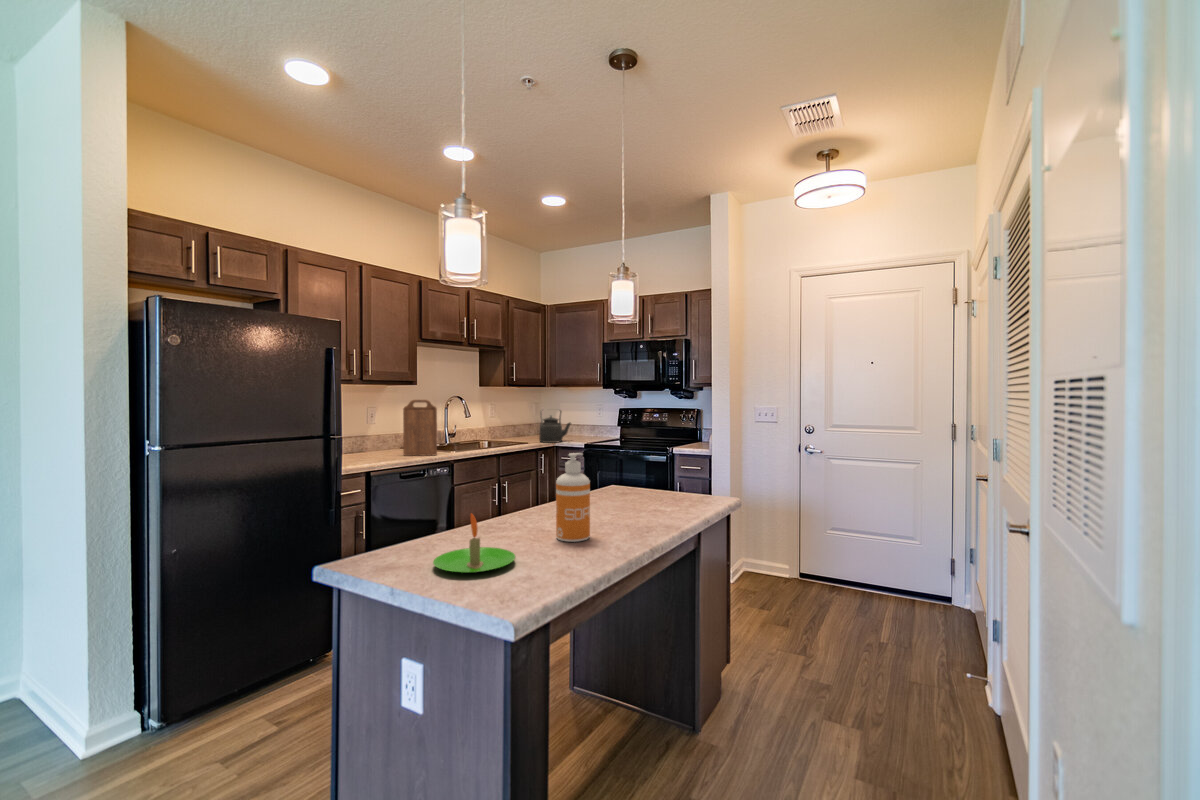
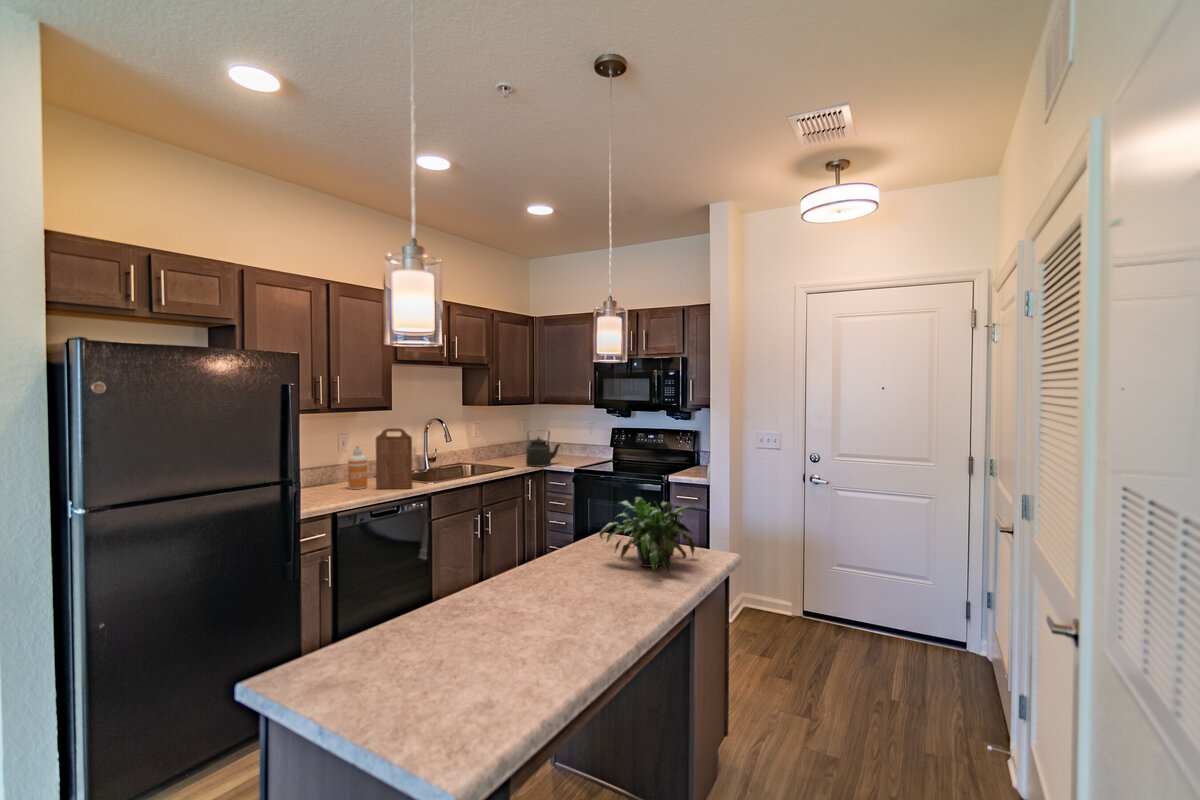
potted plant: none [614,438,702,505] -> present [599,497,695,573]
soap dispenser: present [556,453,590,542] -> present [348,445,367,489]
candle: present [433,514,515,573] -> none [373,626,474,708]

